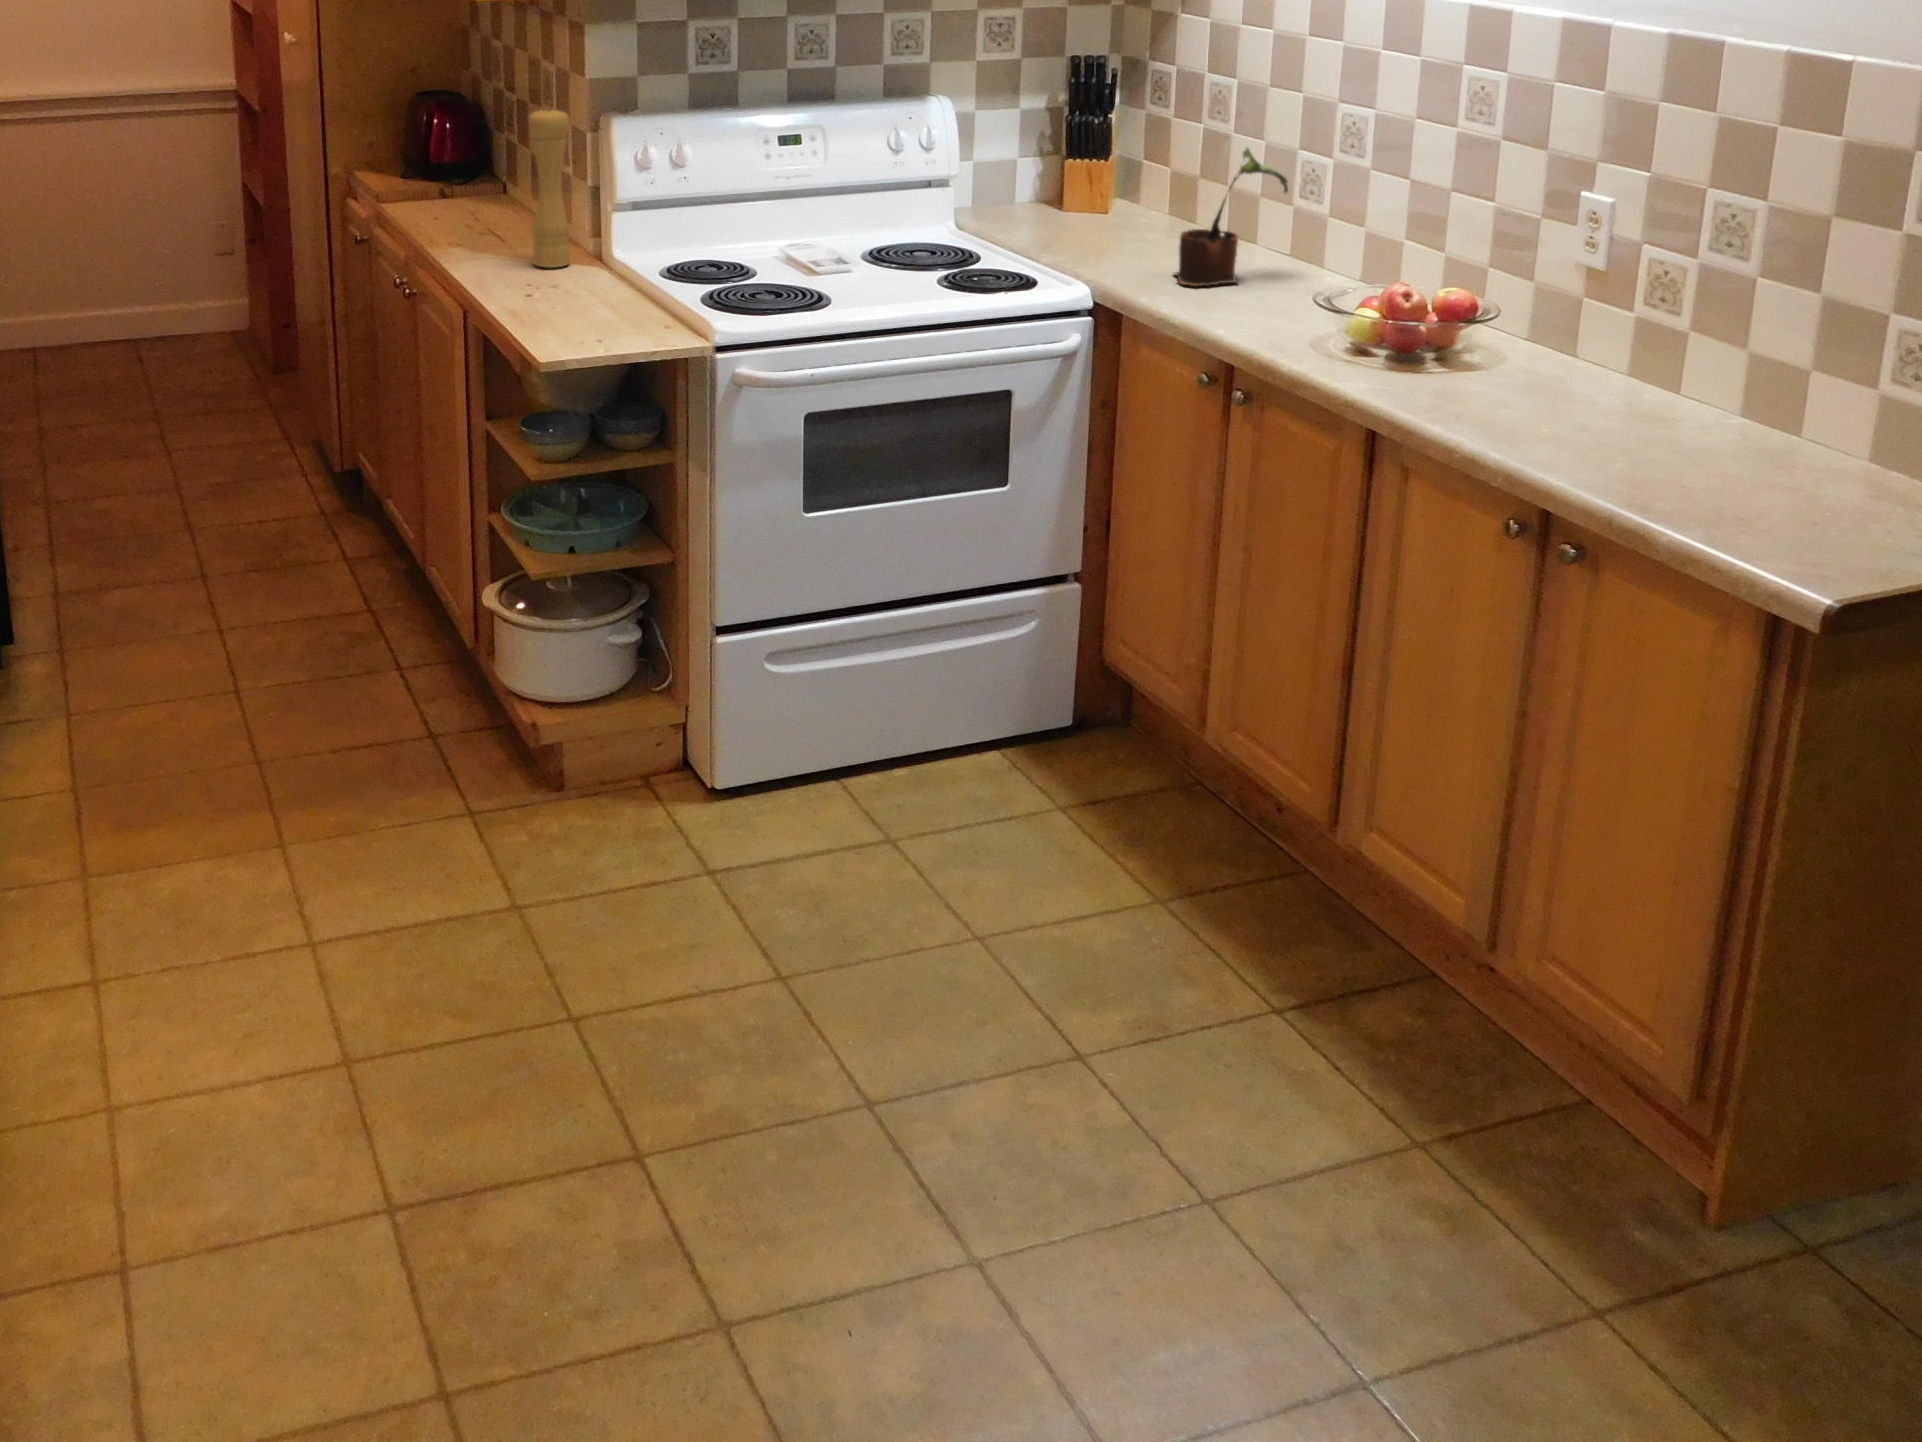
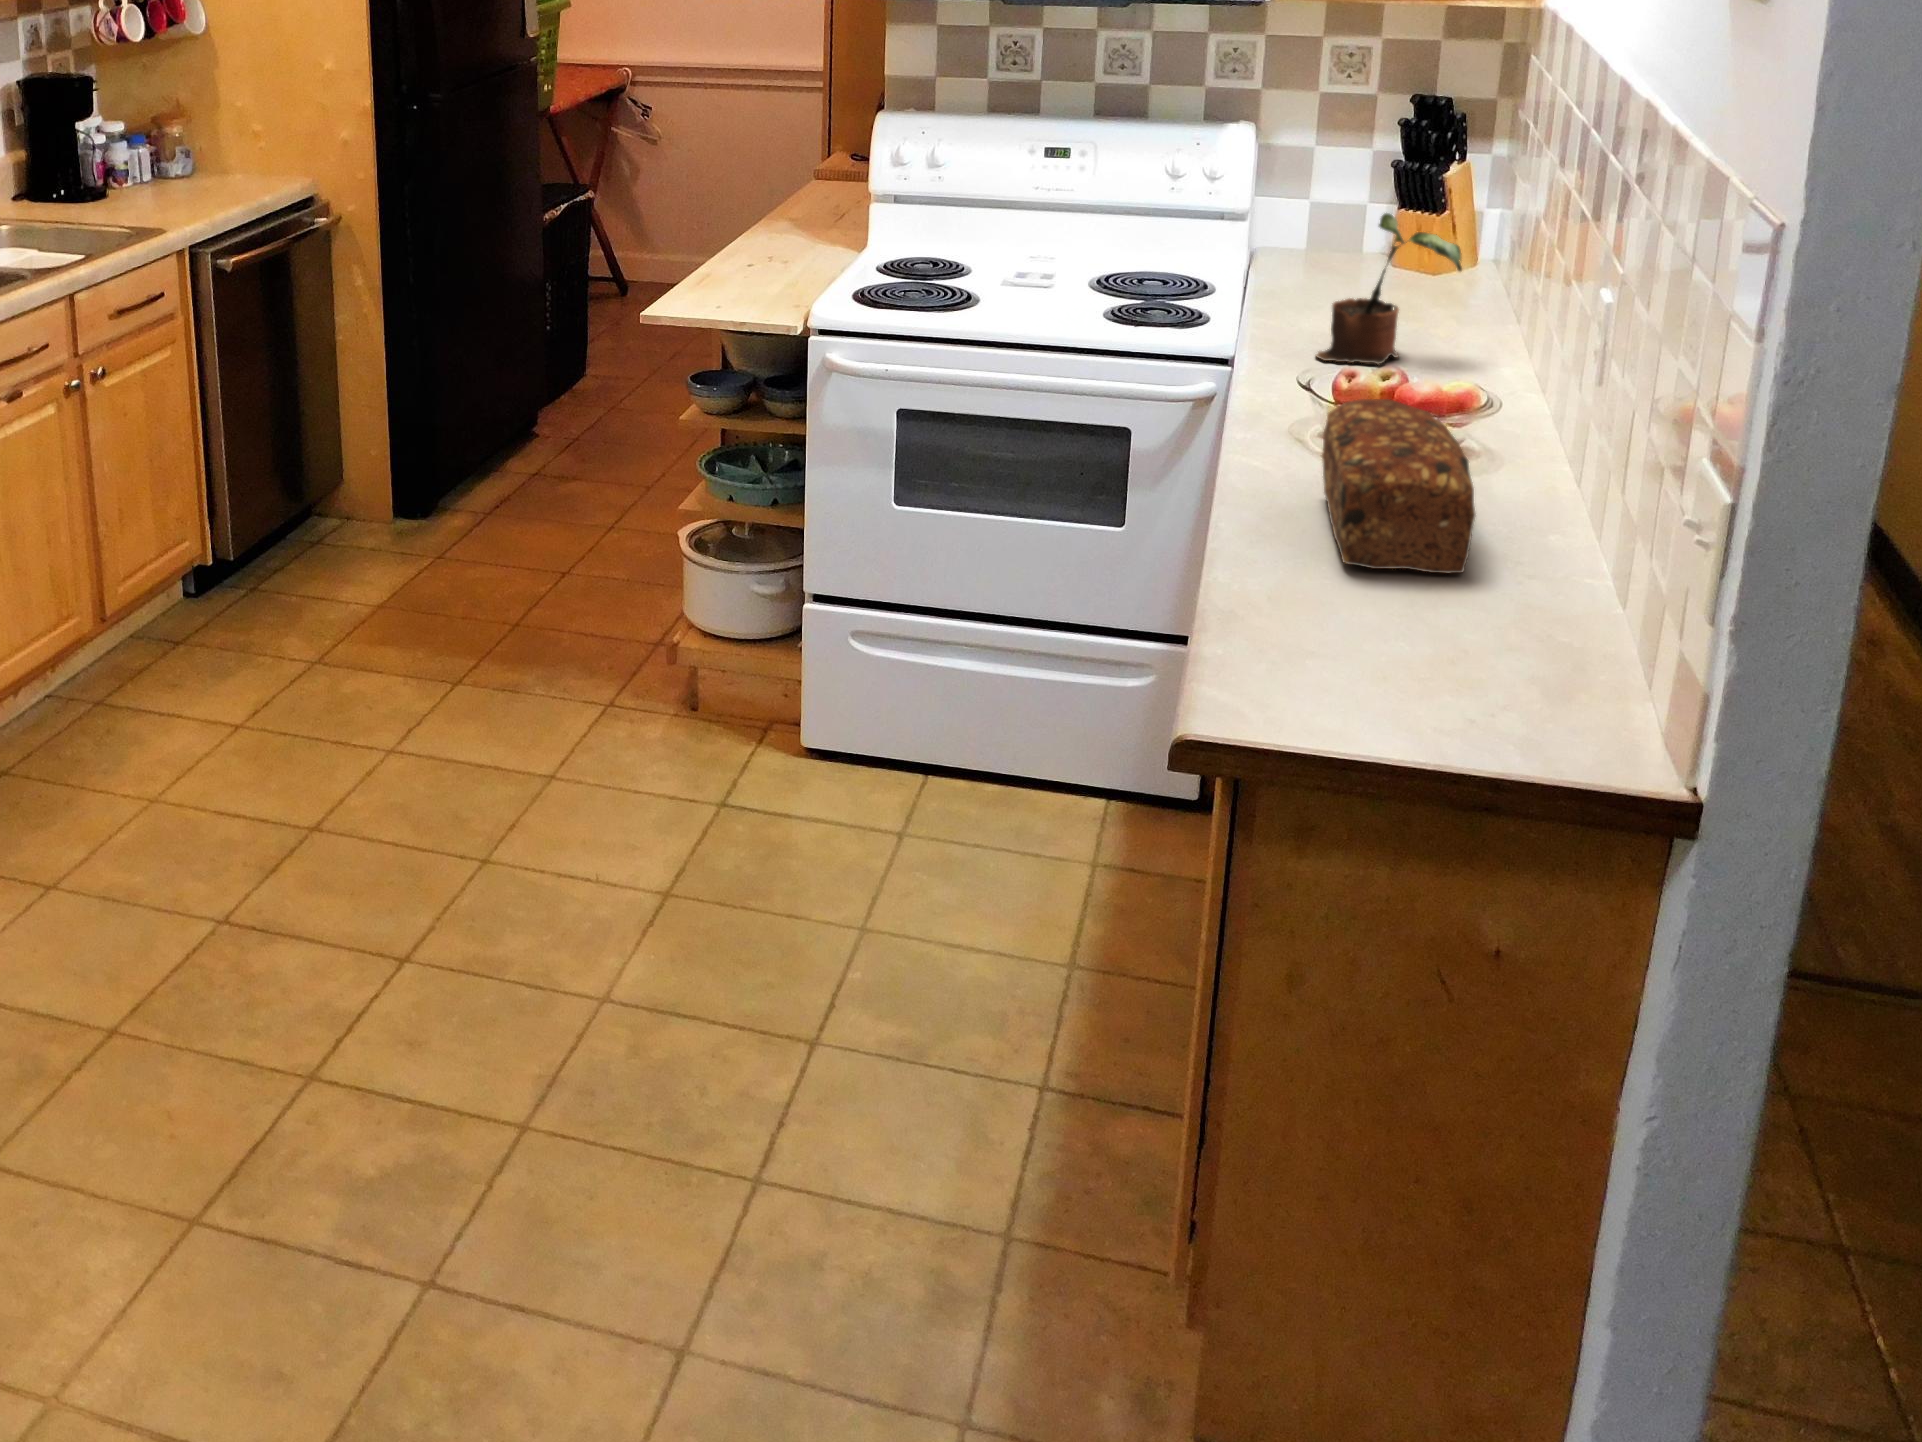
pepper mill: present [529,108,570,268] -> none [792,97,830,247]
bread loaf: none [1450,283,1680,422] -> present [1322,399,1475,574]

